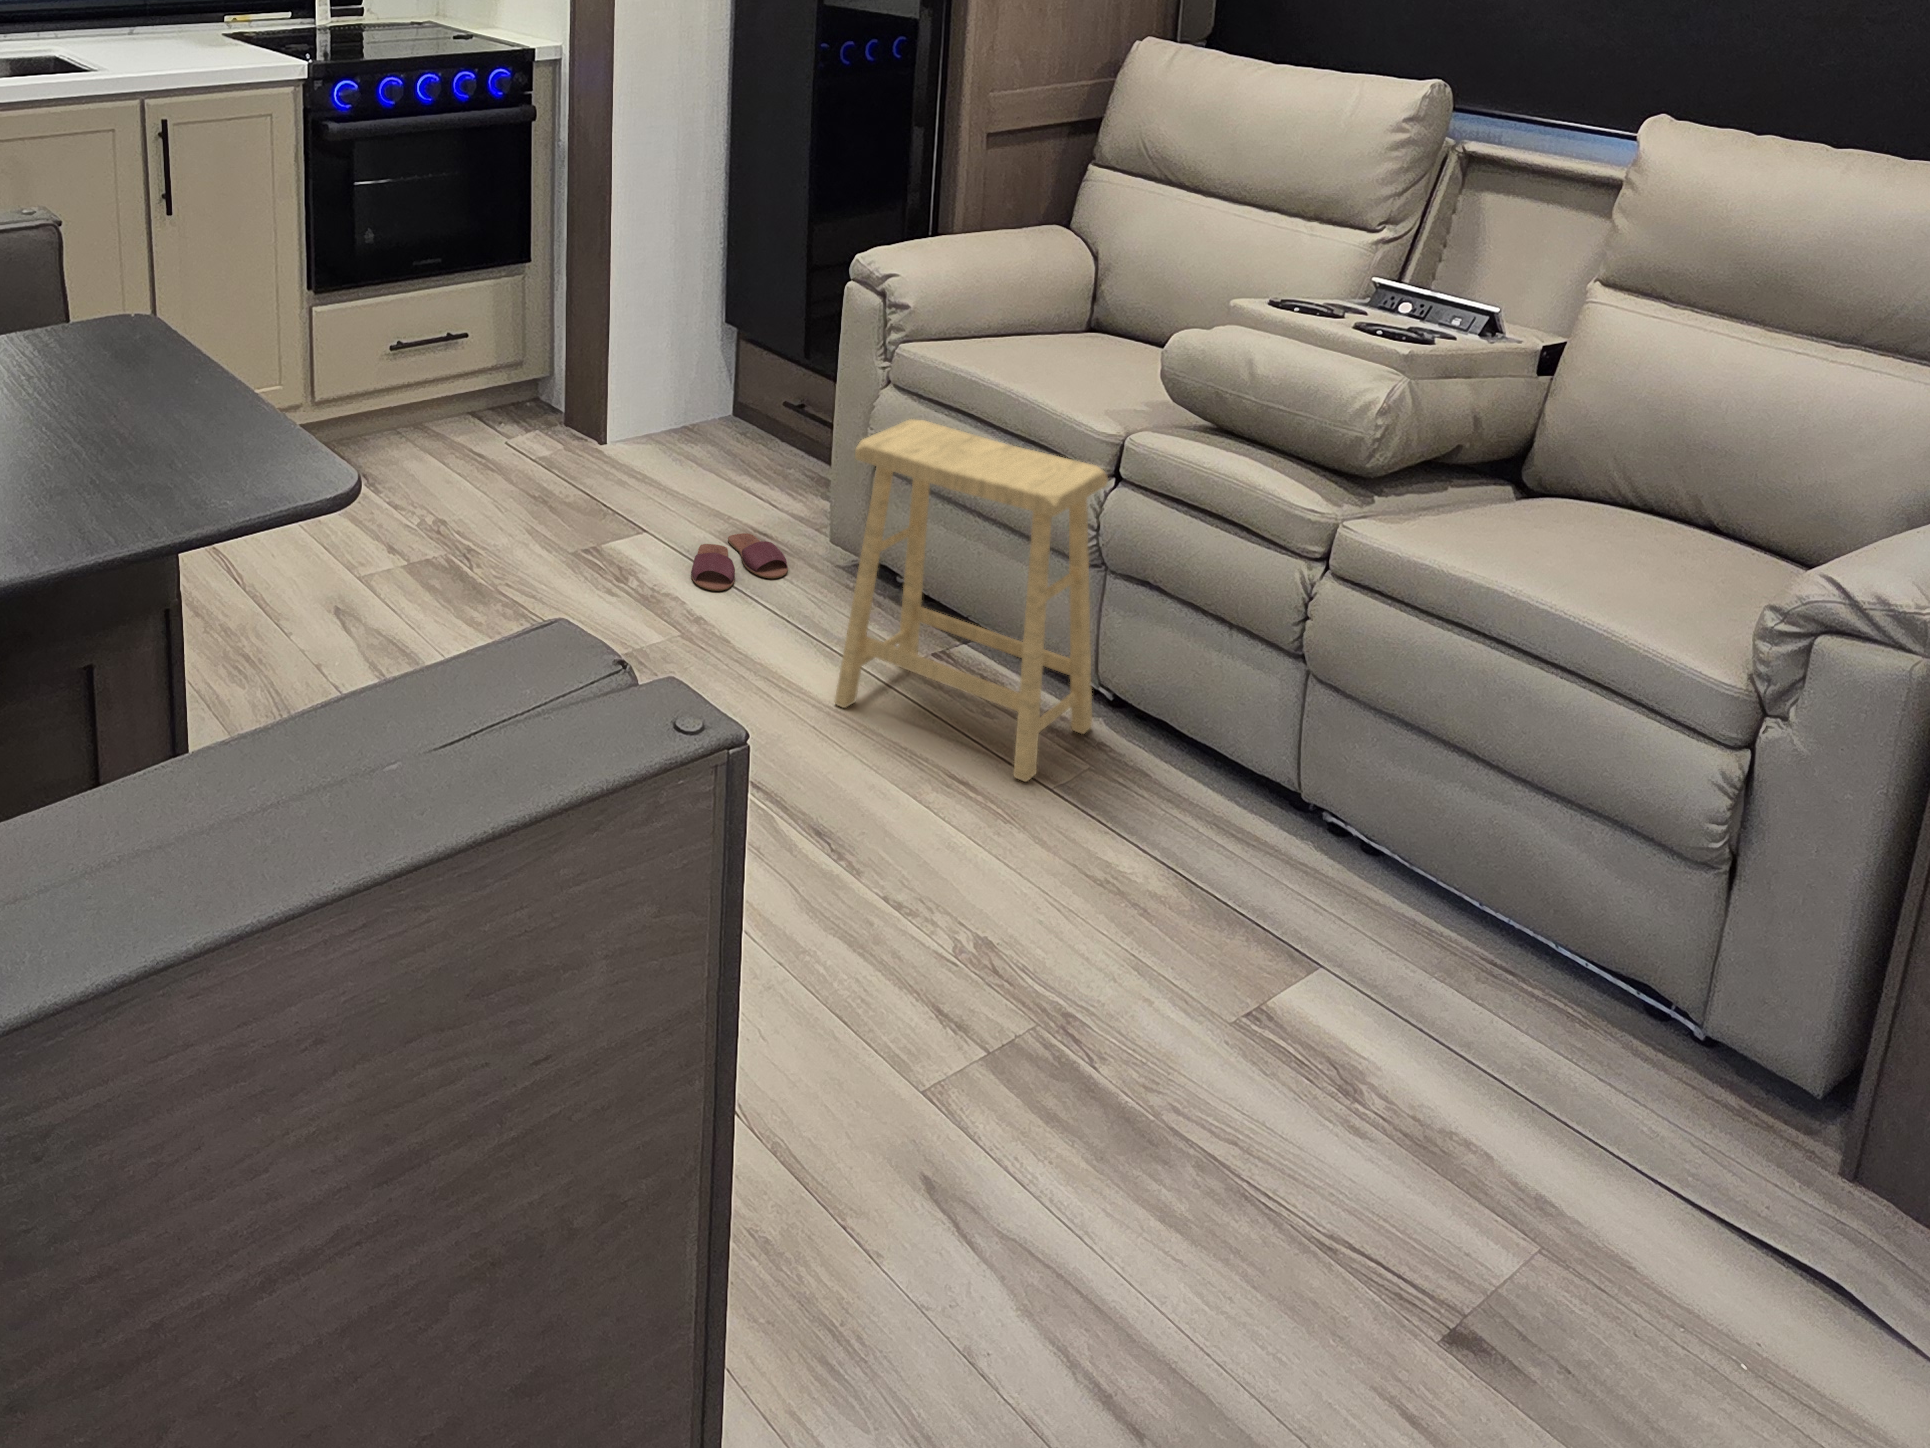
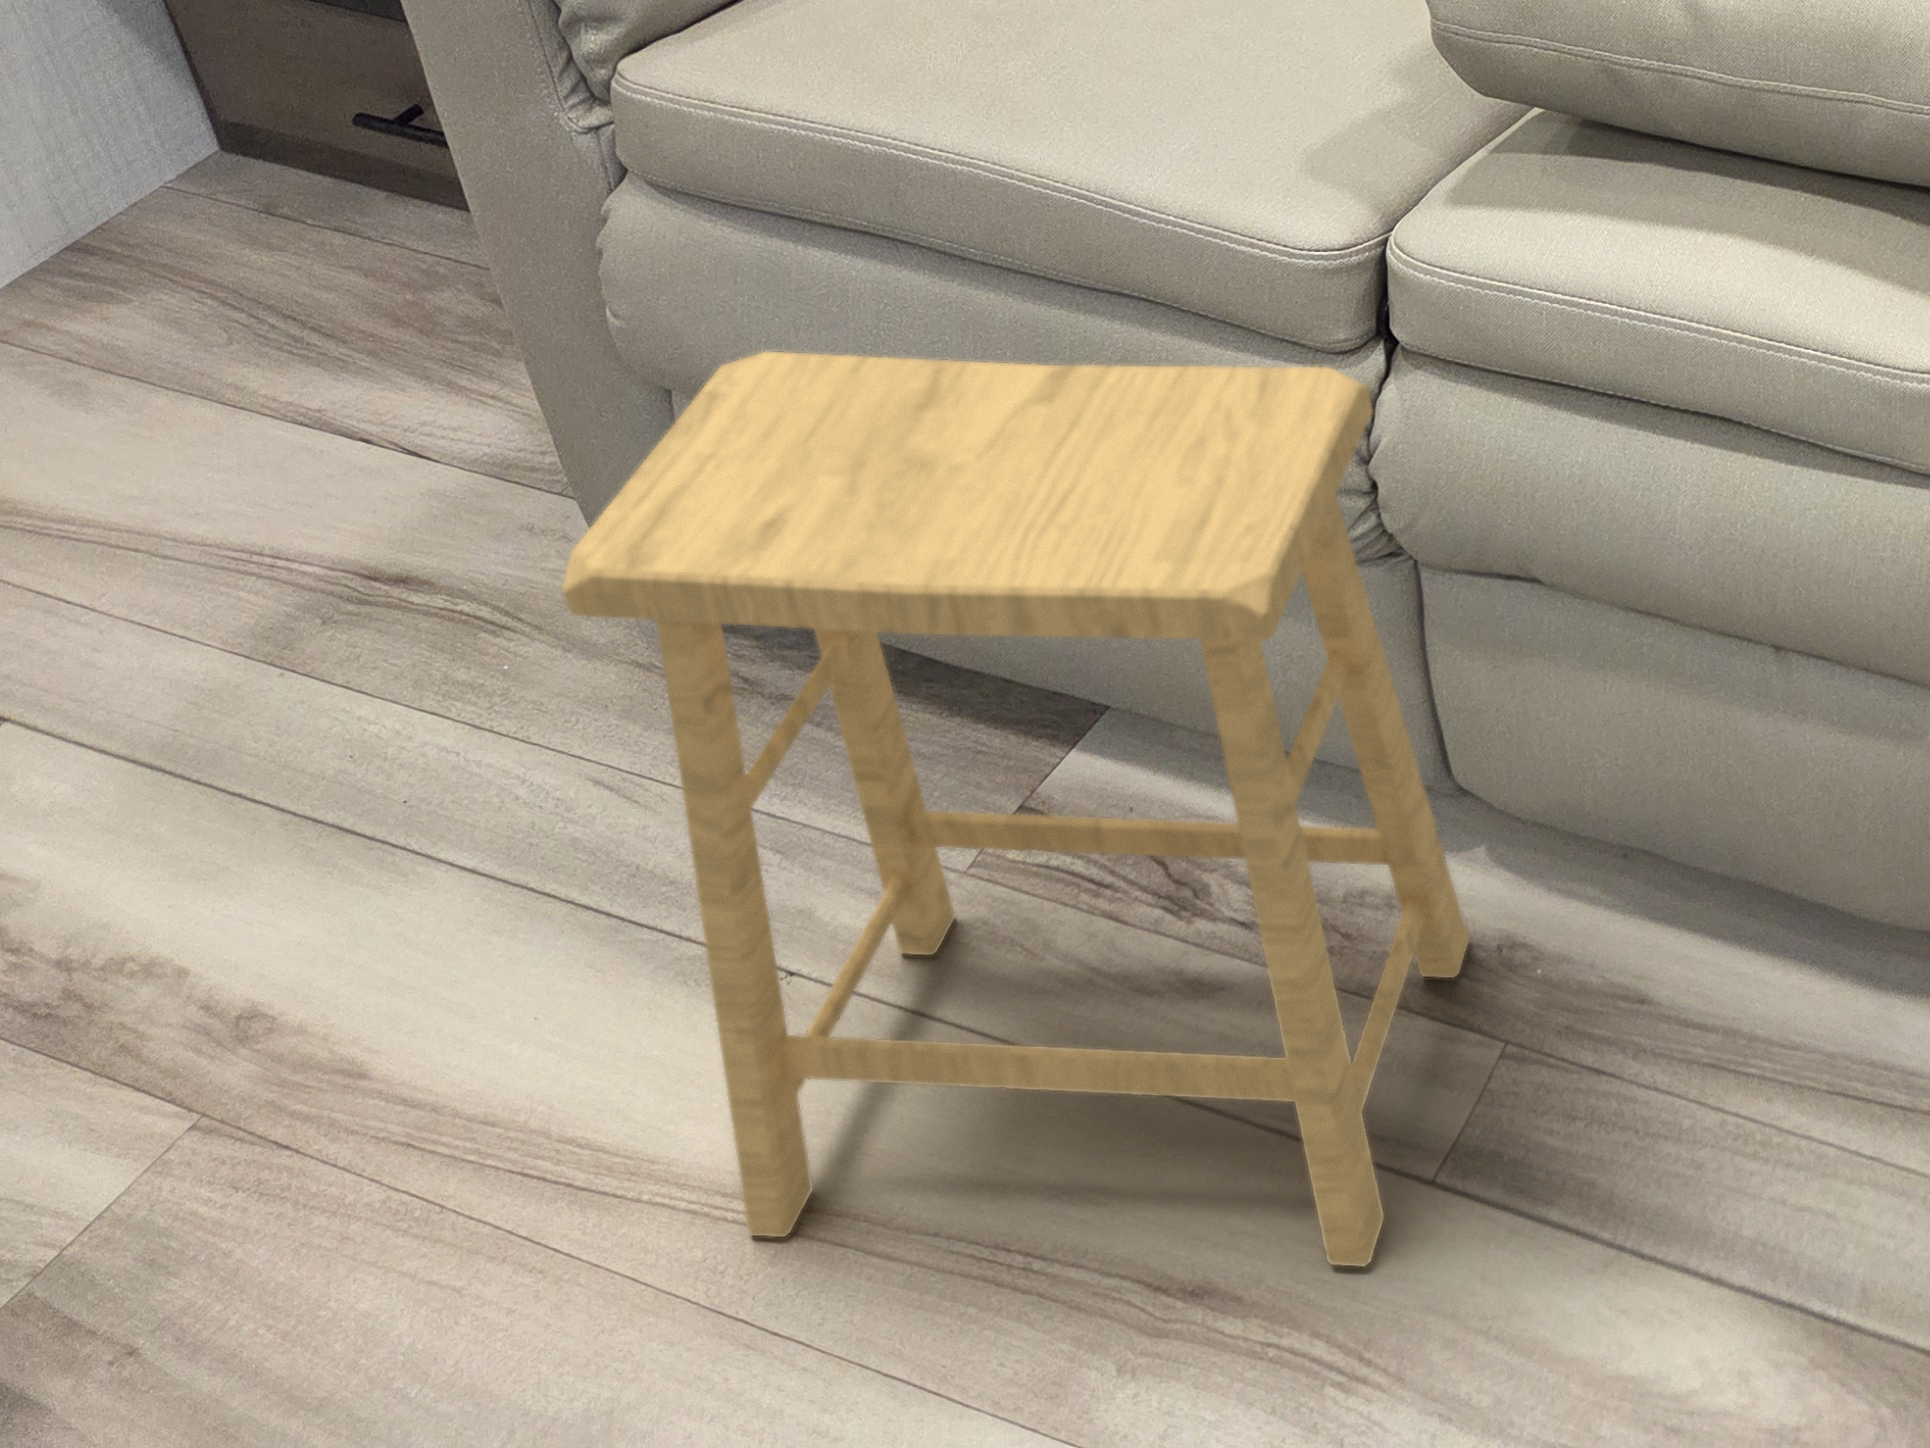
slippers: present [691,533,788,591] -> none [175,613,498,916]

